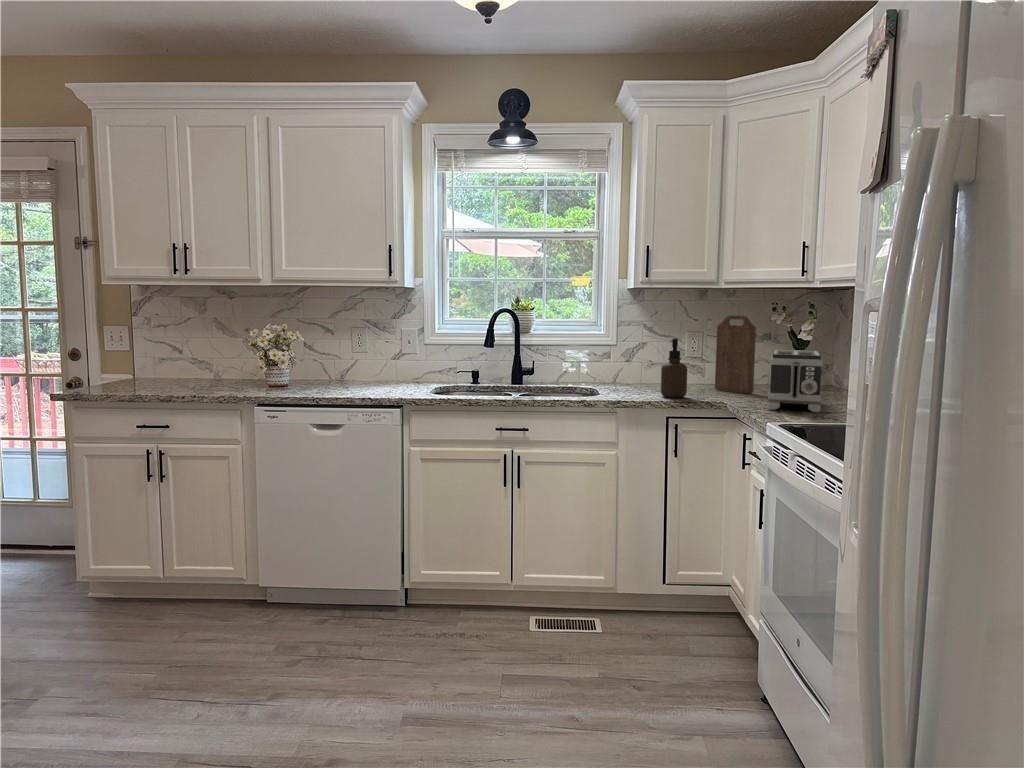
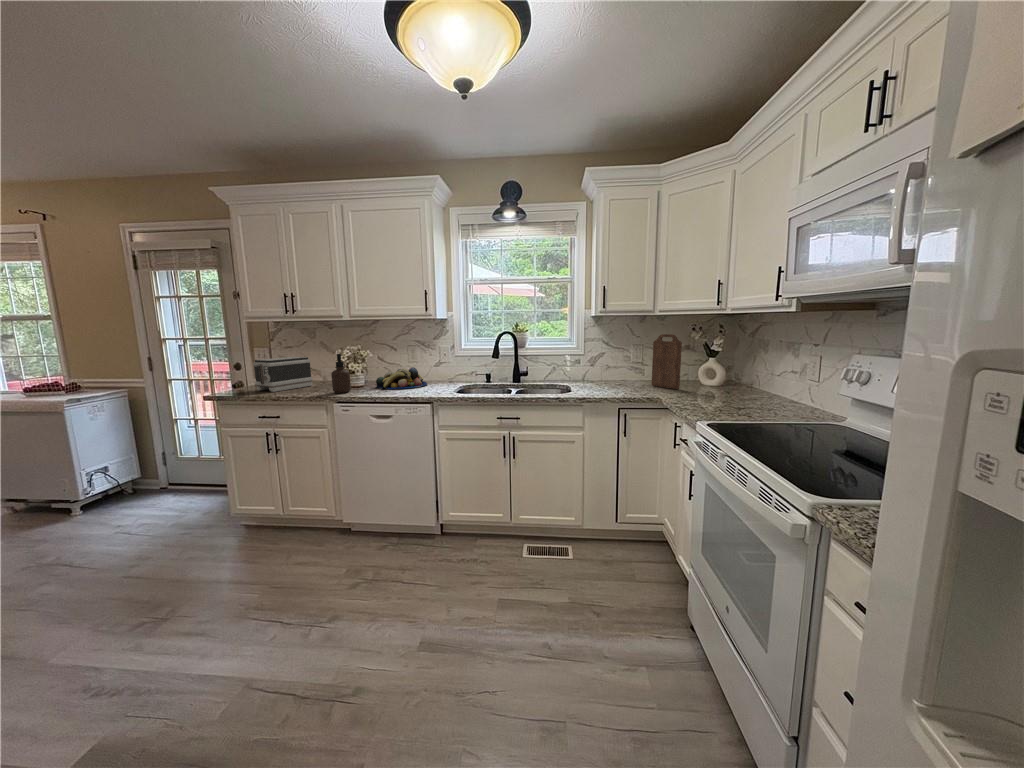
soap dispenser: present [661,339,687,398] -> present [331,354,351,393]
toaster: present [768,350,823,412] -> present [253,357,313,392]
fruit bowl: none [307,359,383,390] -> present [376,368,427,390]

